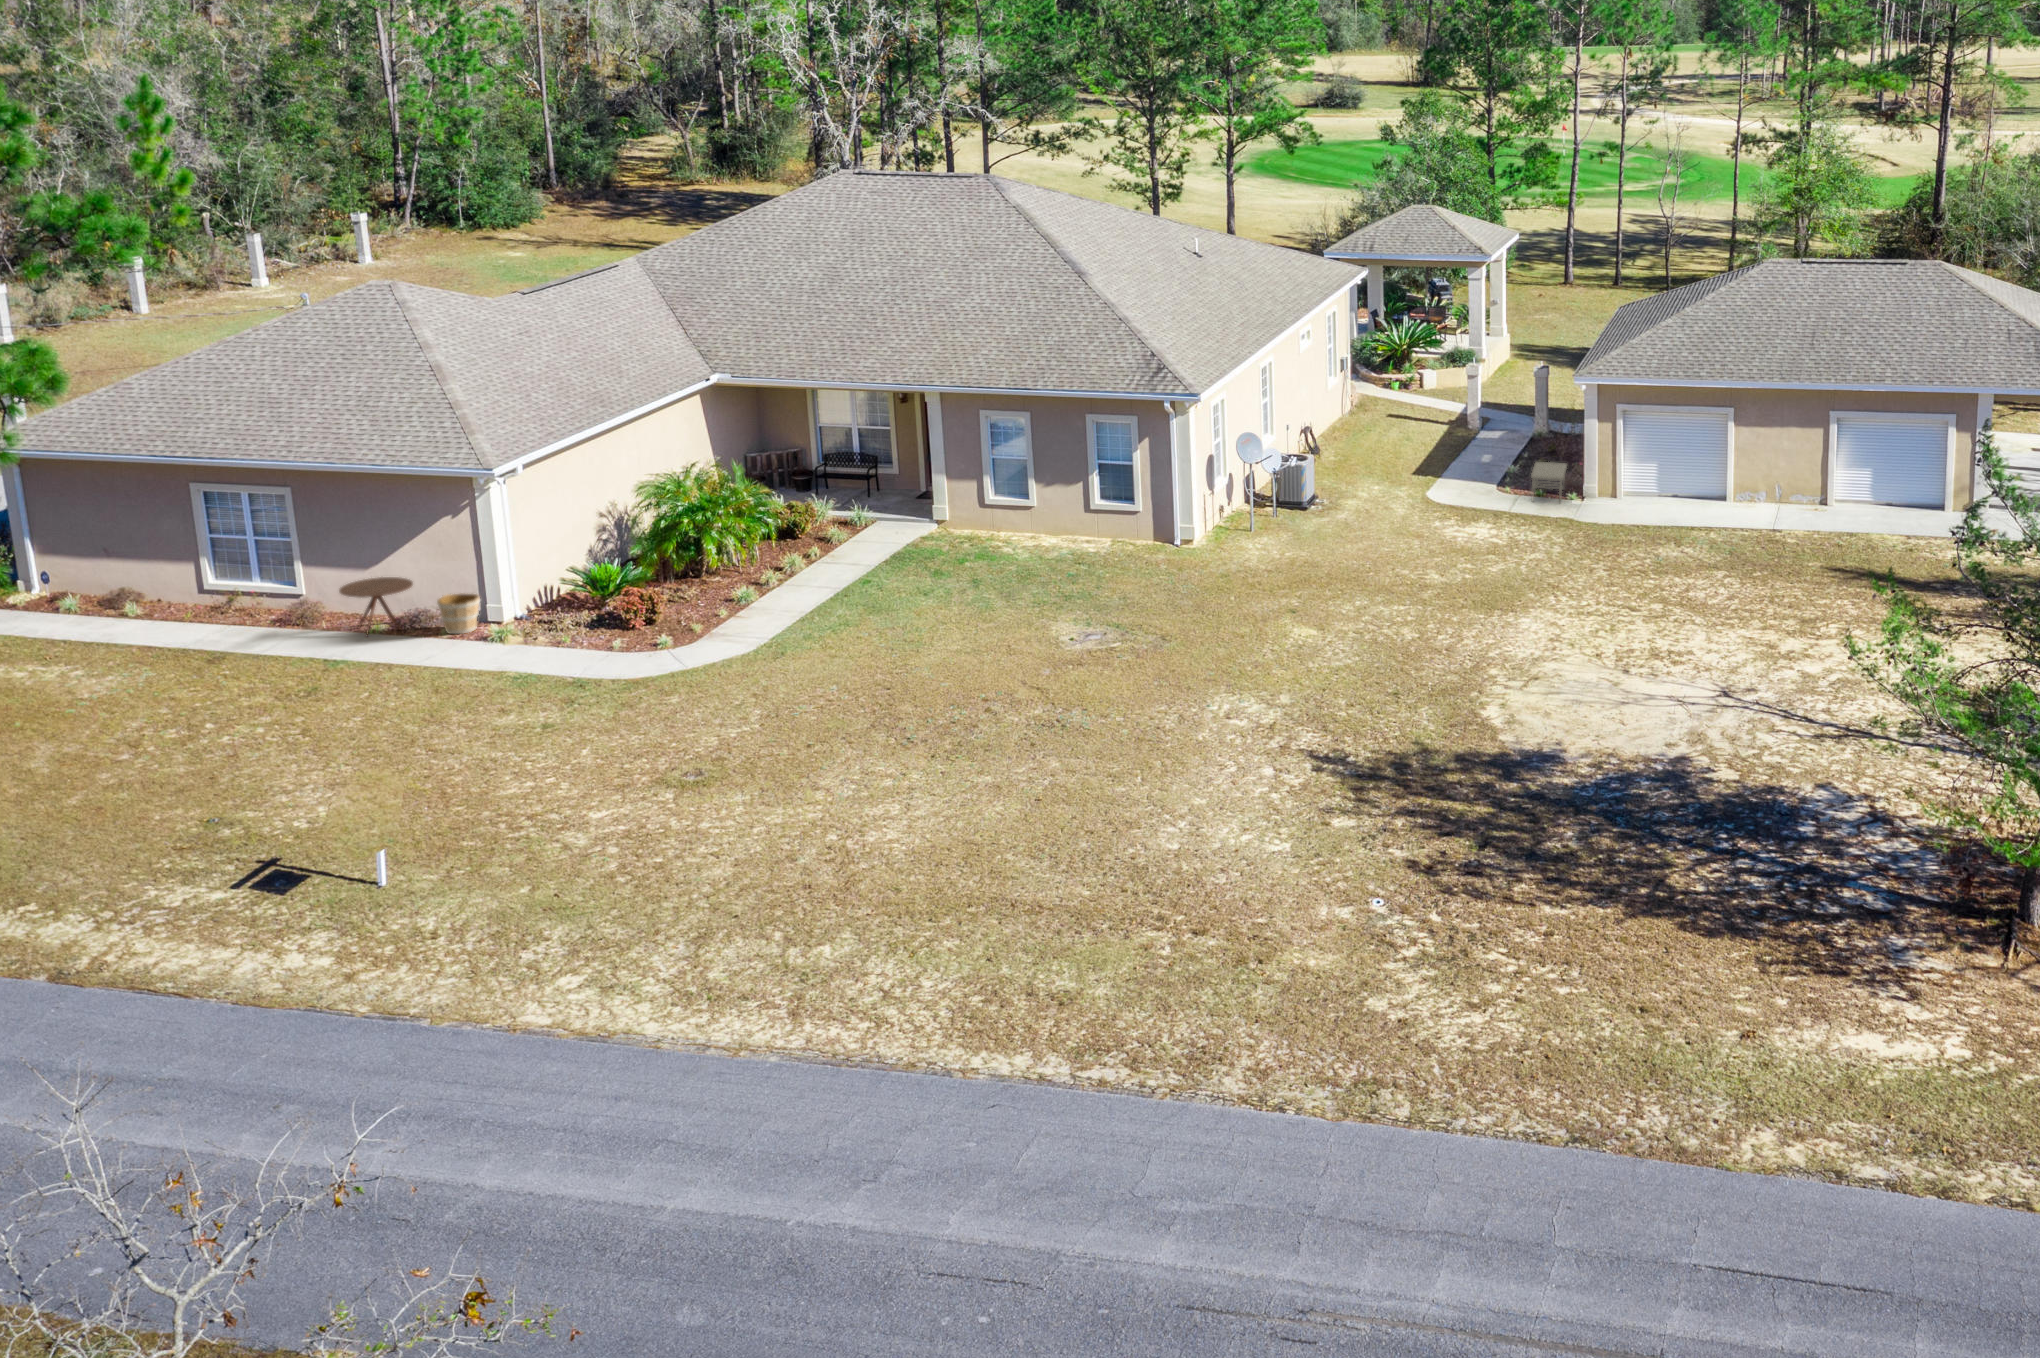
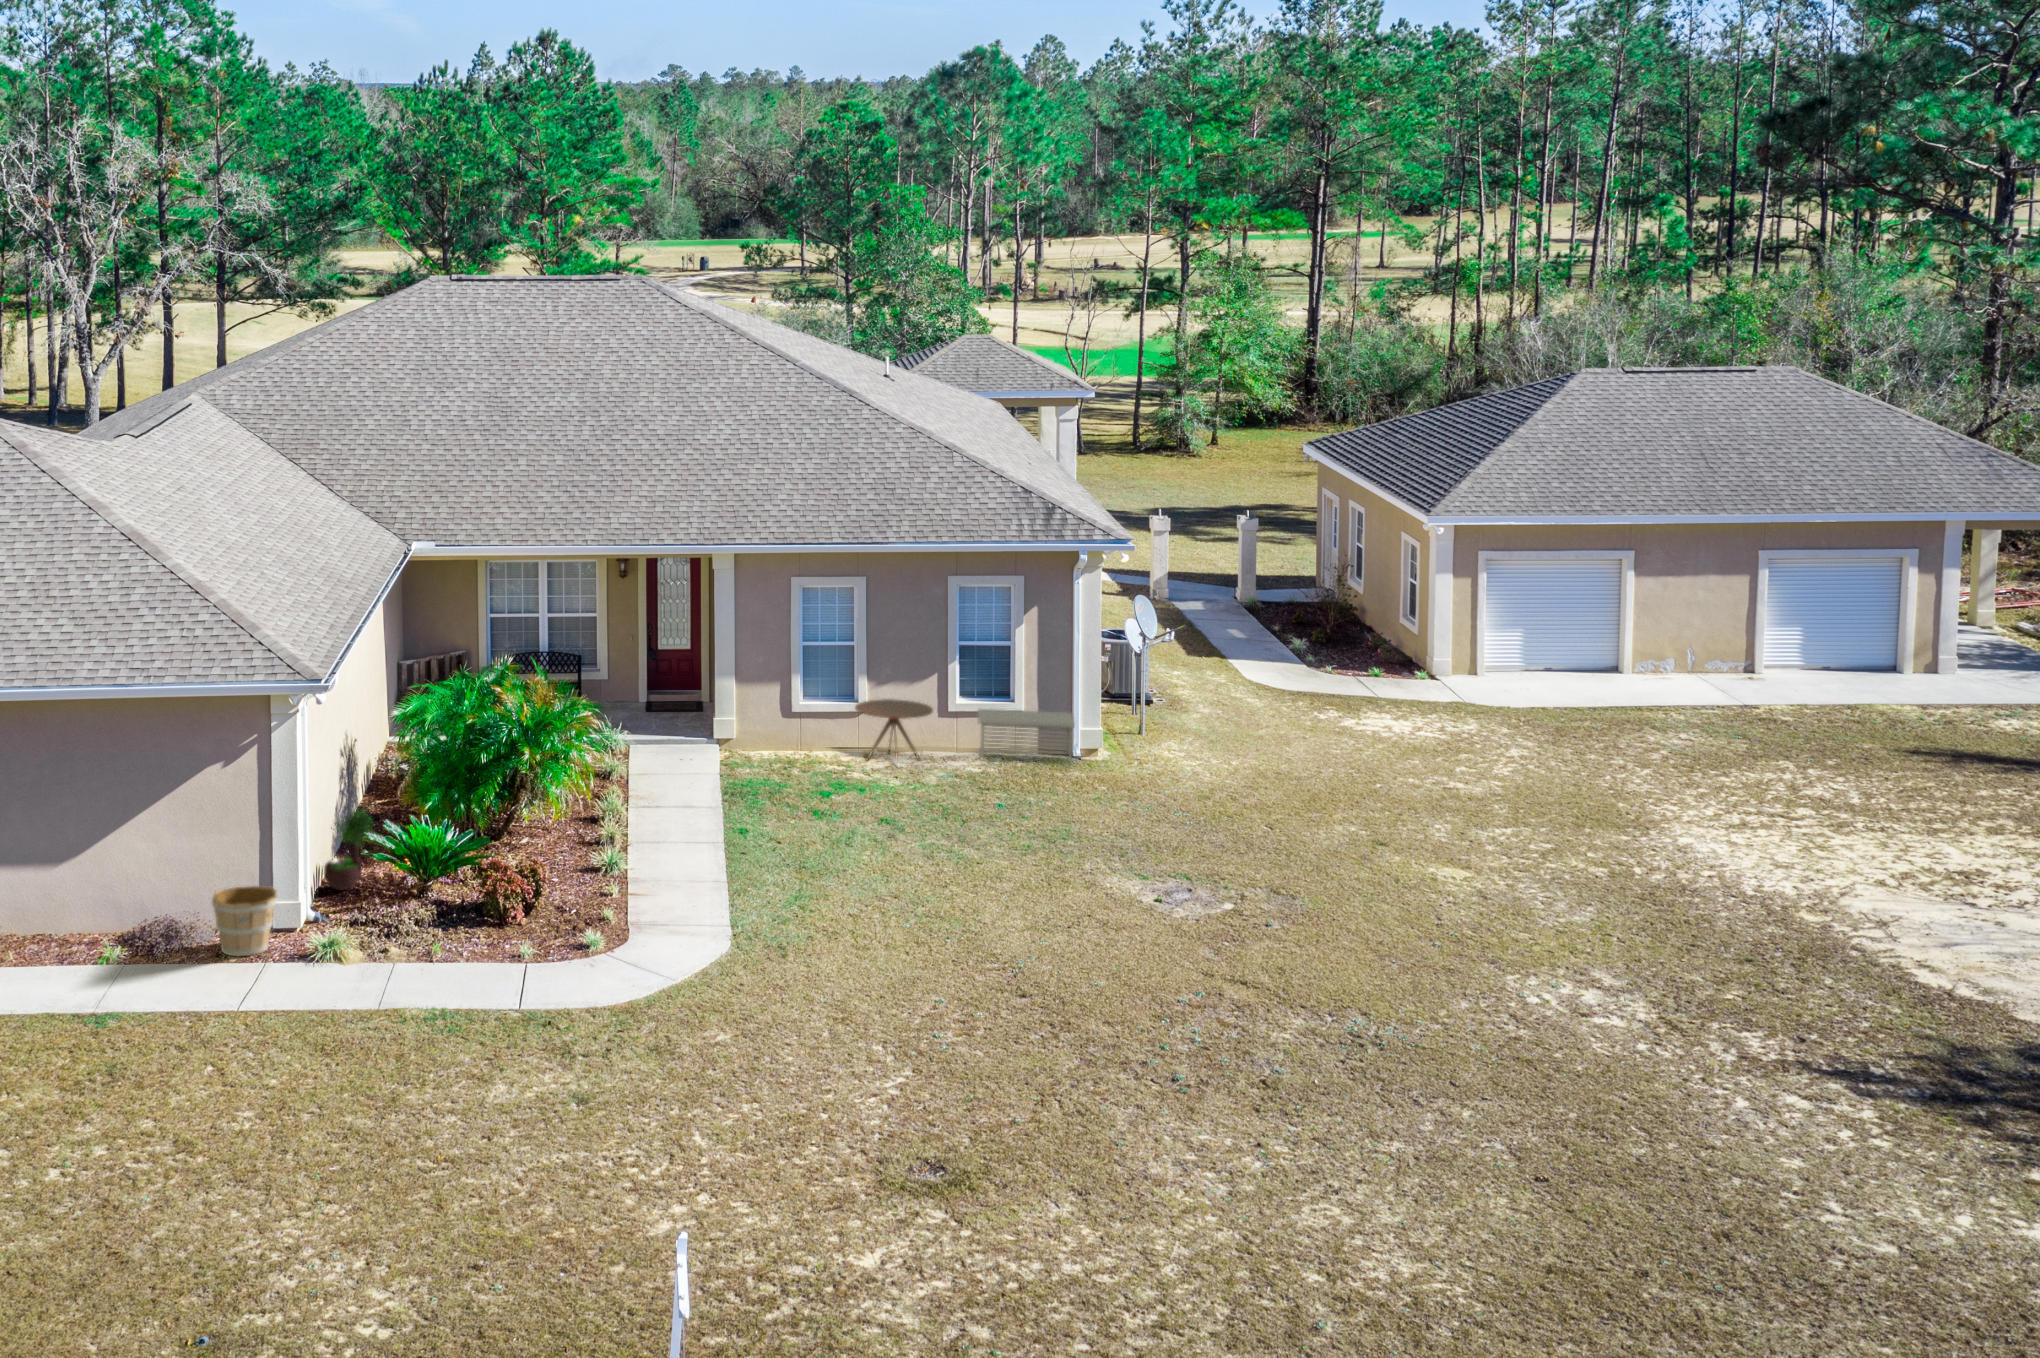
storage bench: present [1531,462,1567,500] -> present [978,709,1075,764]
potted tree: none [547,548,580,601] -> present [324,808,373,890]
round table: present [339,577,413,636] -> present [855,699,933,767]

